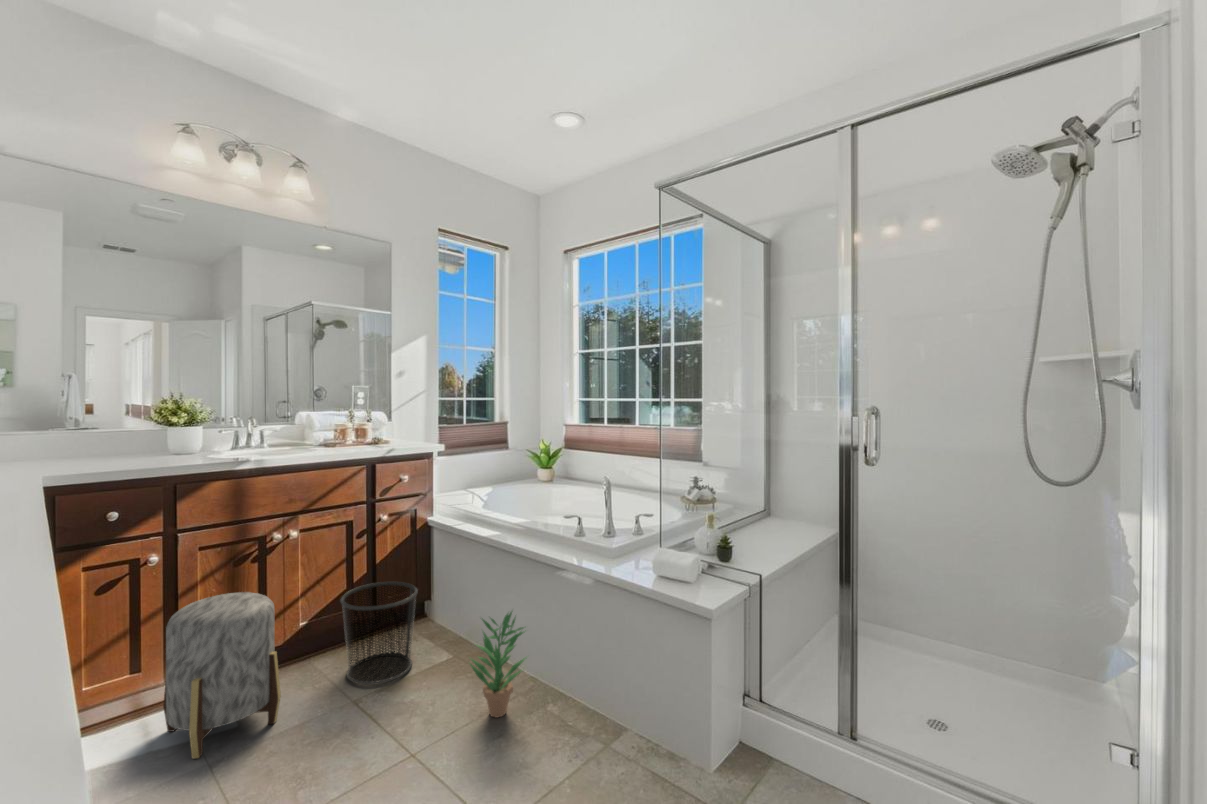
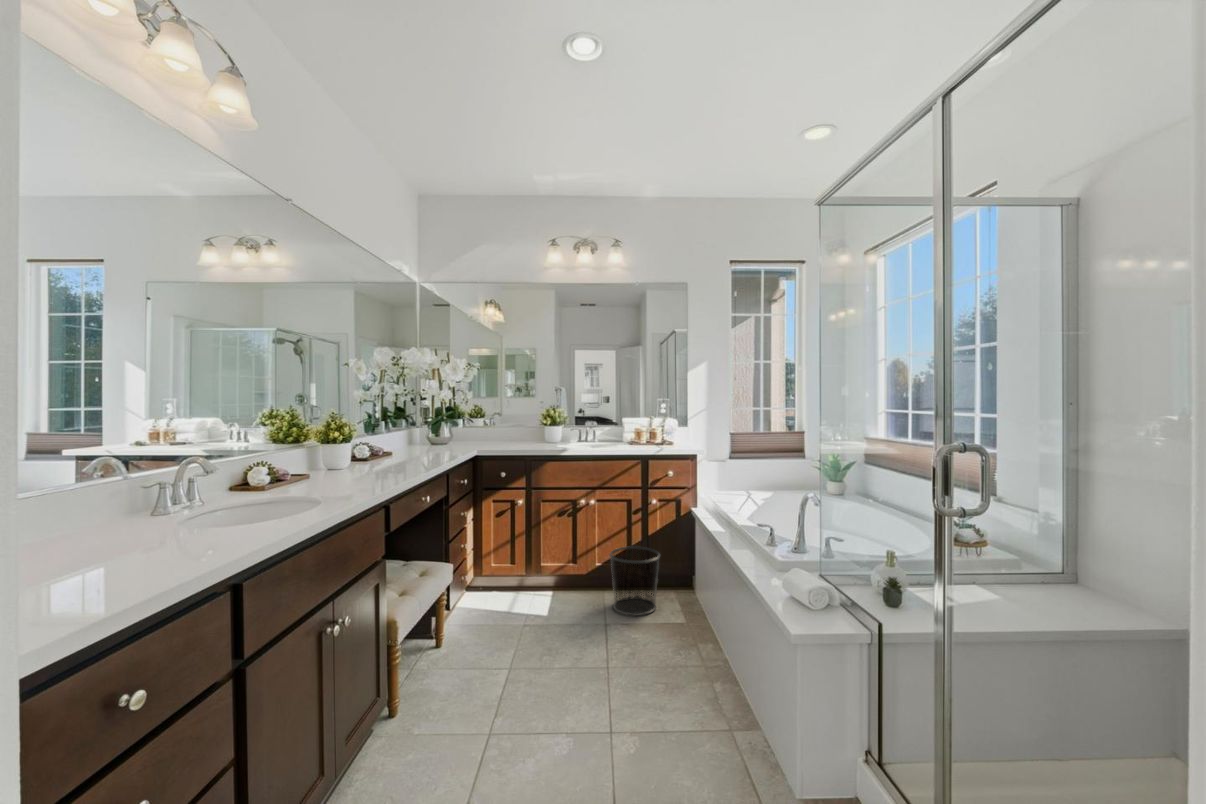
stool: present [163,592,281,758] -> none [516,531,568,617]
potted plant: present [470,612,526,717] -> none [658,581,701,660]

